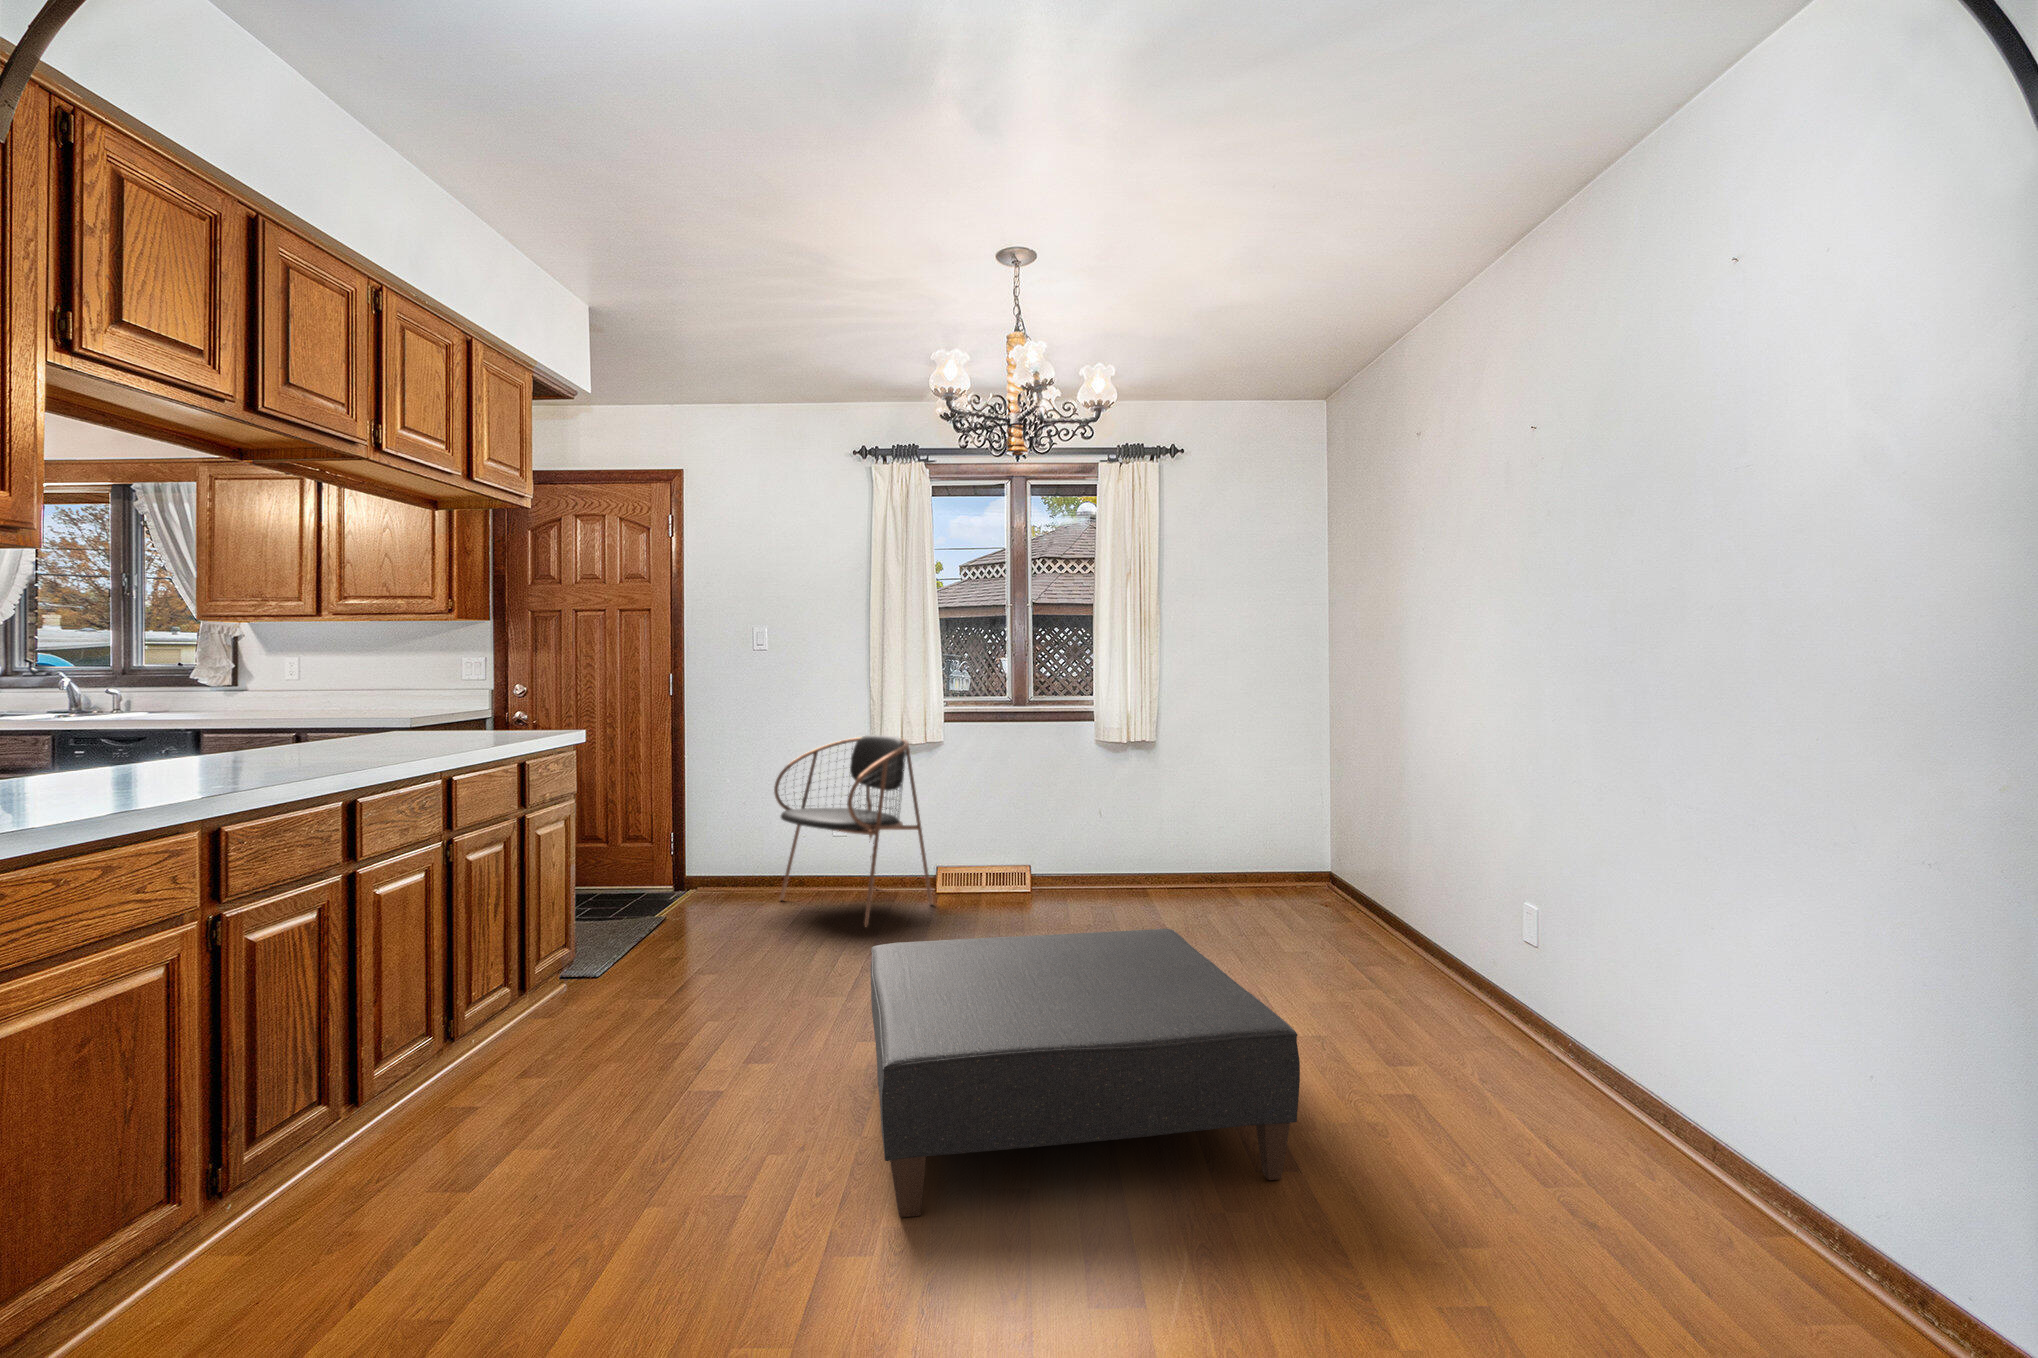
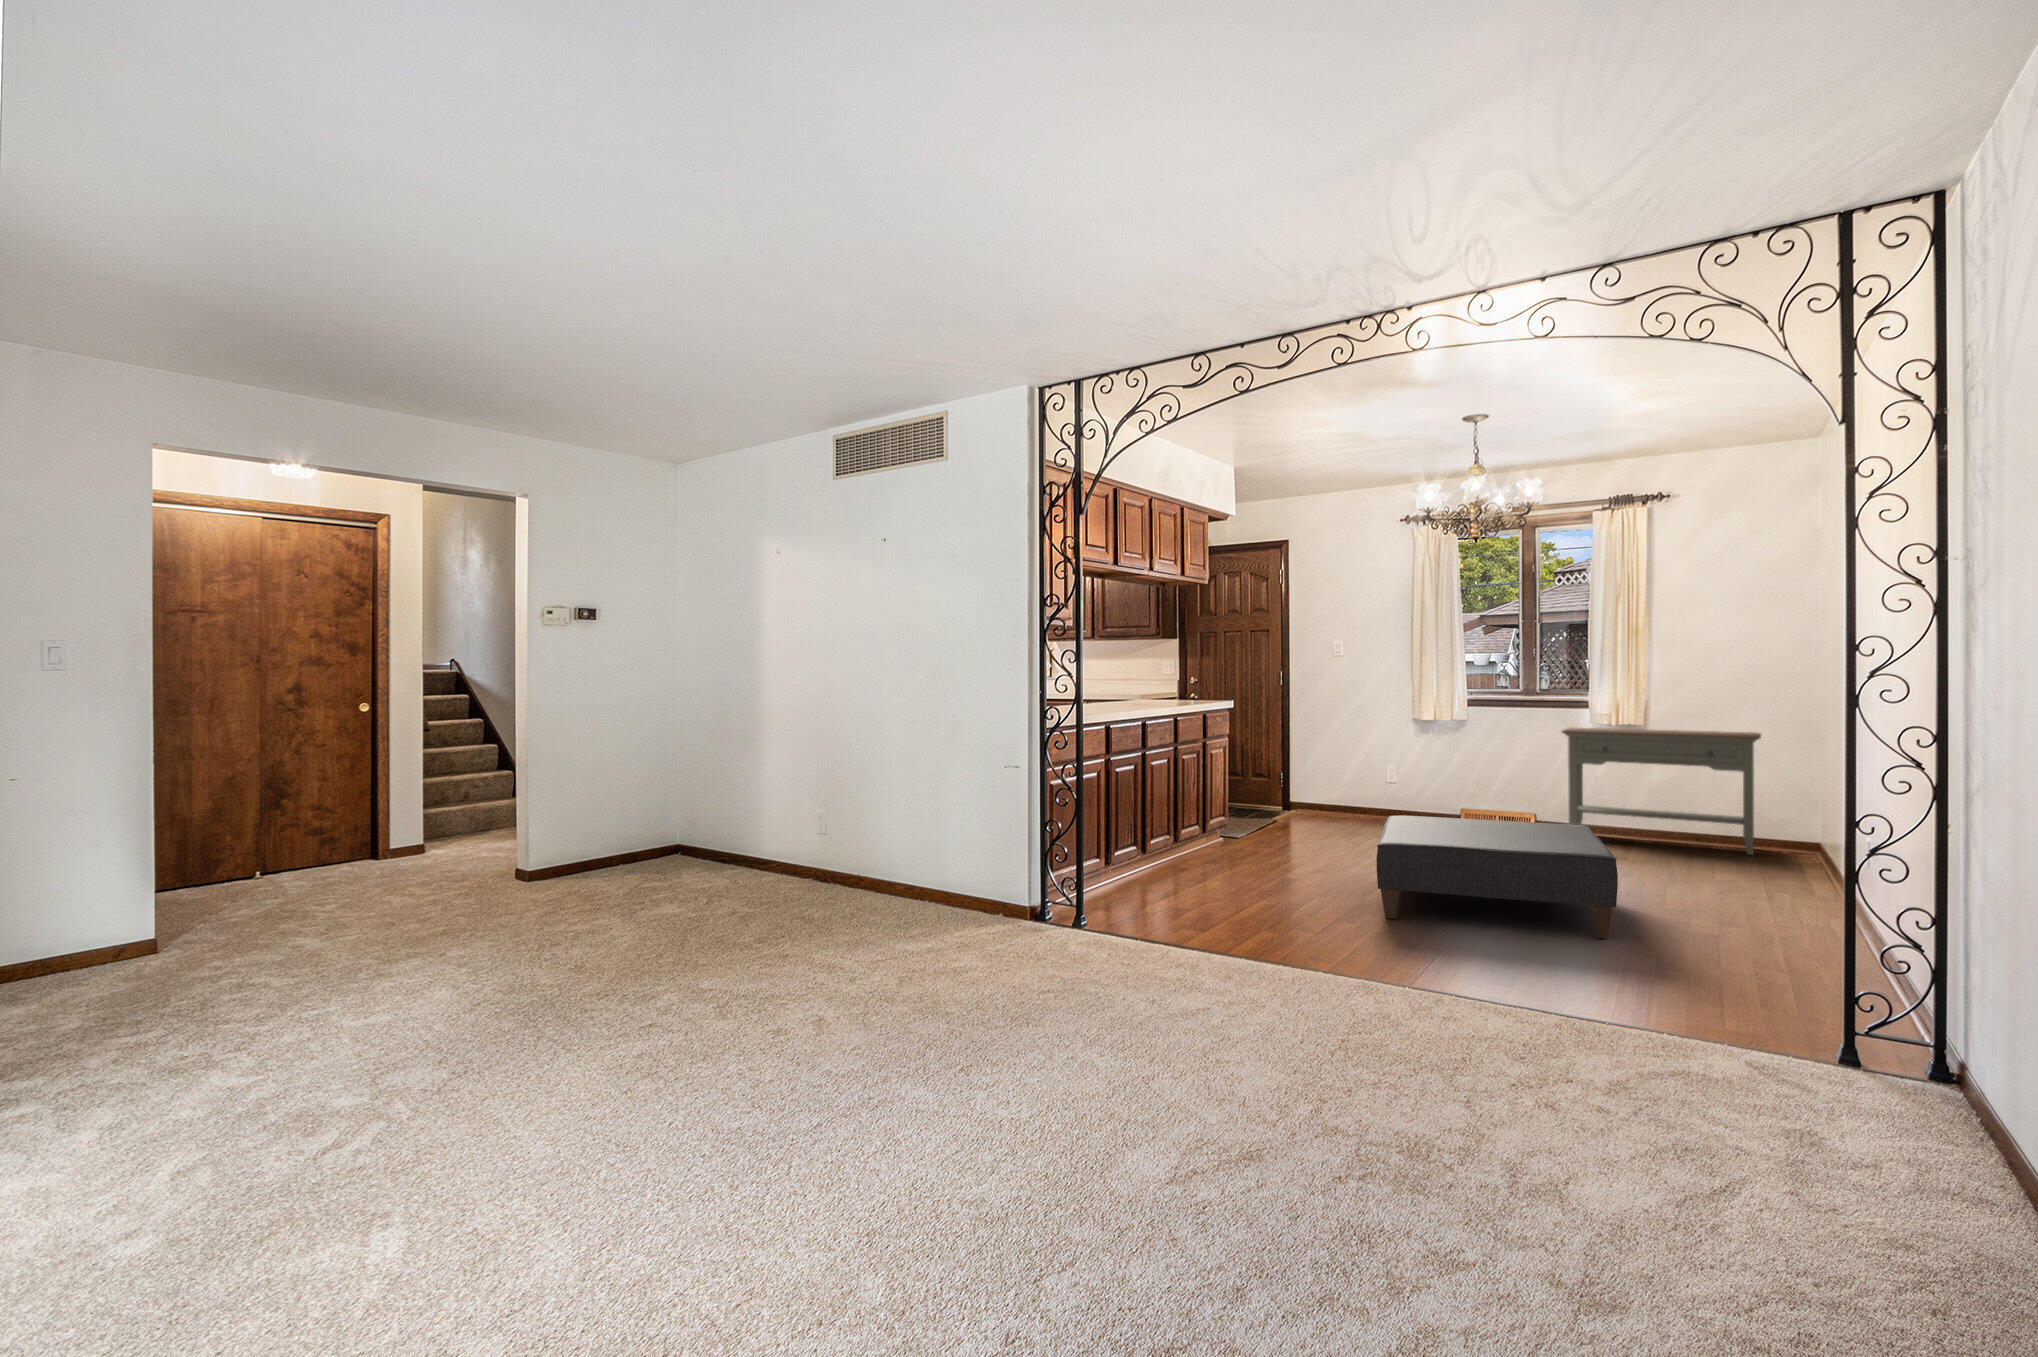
dining chair: present [774,735,933,927] -> none [1345,713,1455,834]
console table: none [1067,749,1290,906] -> present [1562,728,1761,855]

